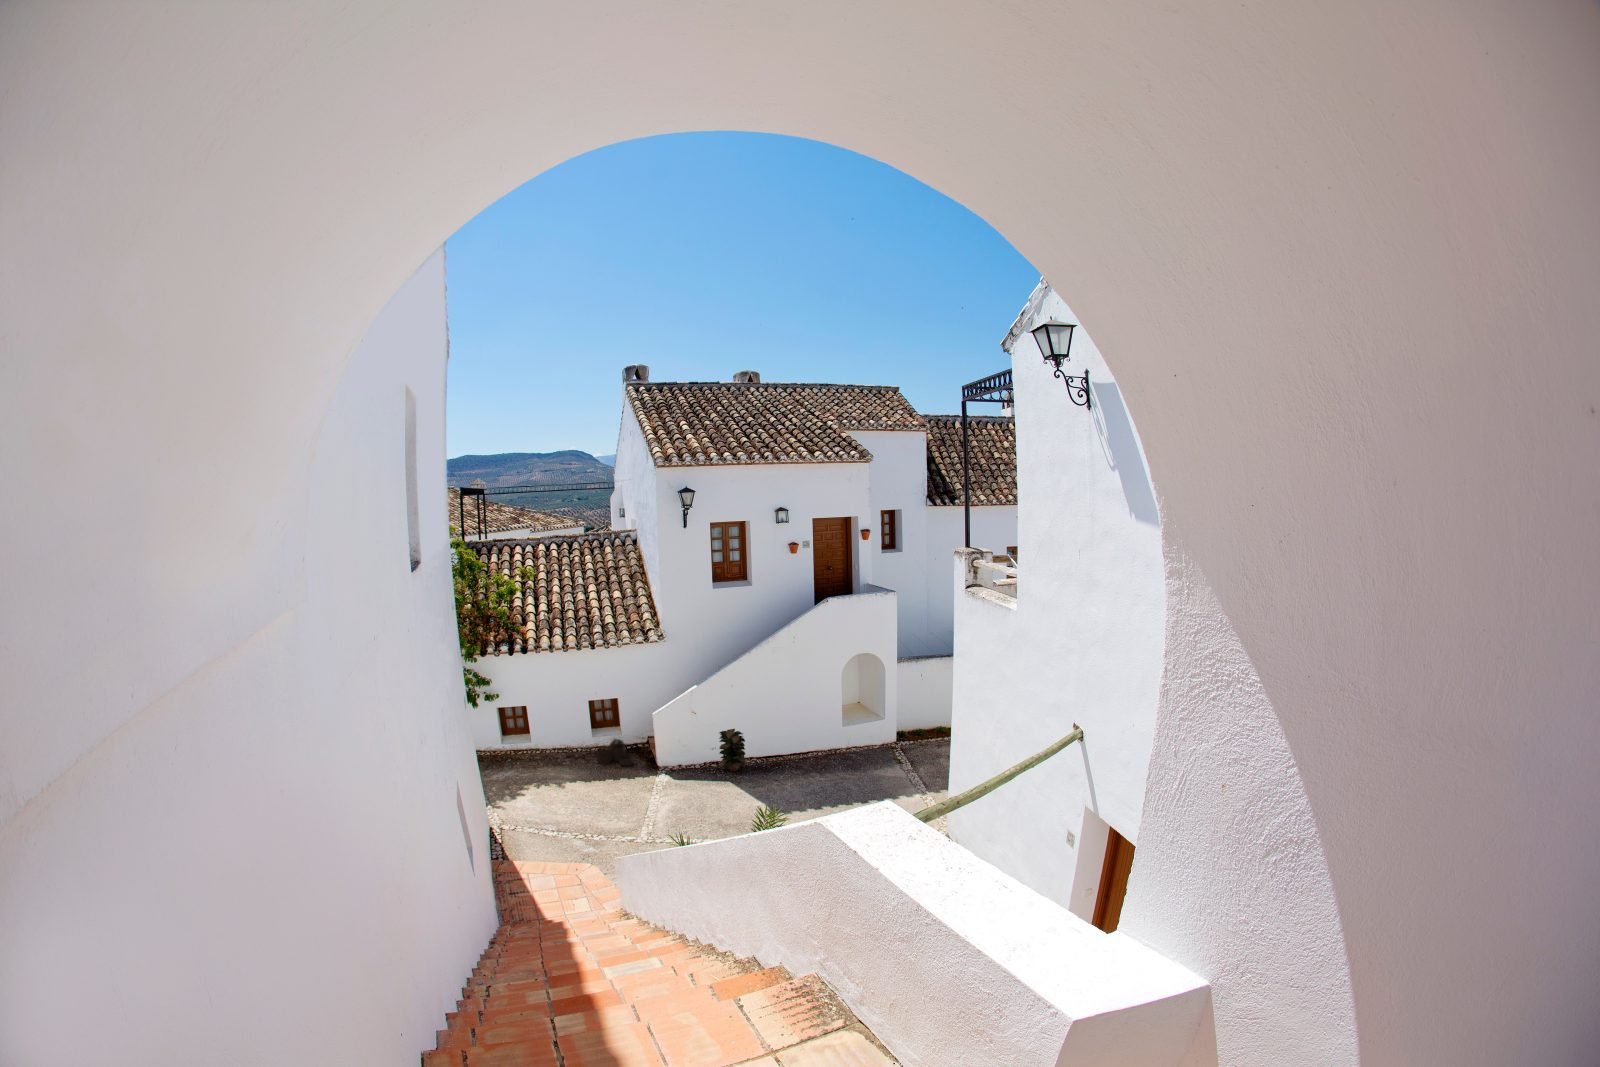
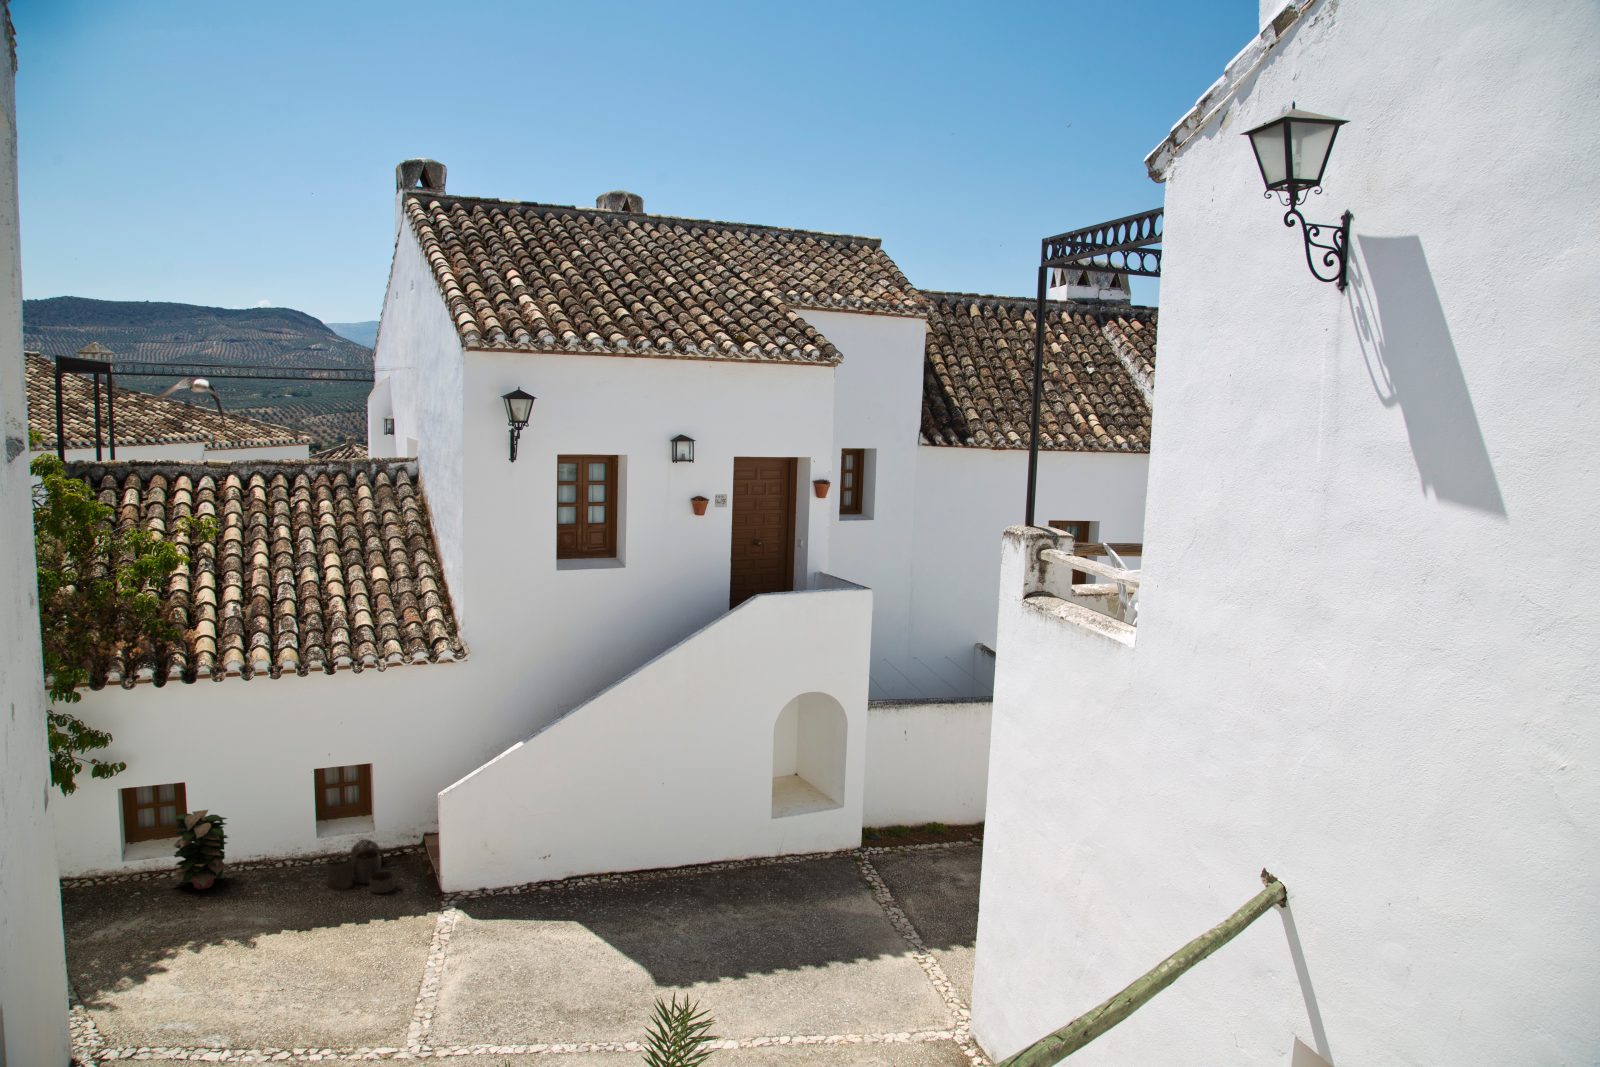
decorative plant: present [719,729,747,771] -> present [171,810,233,889]

